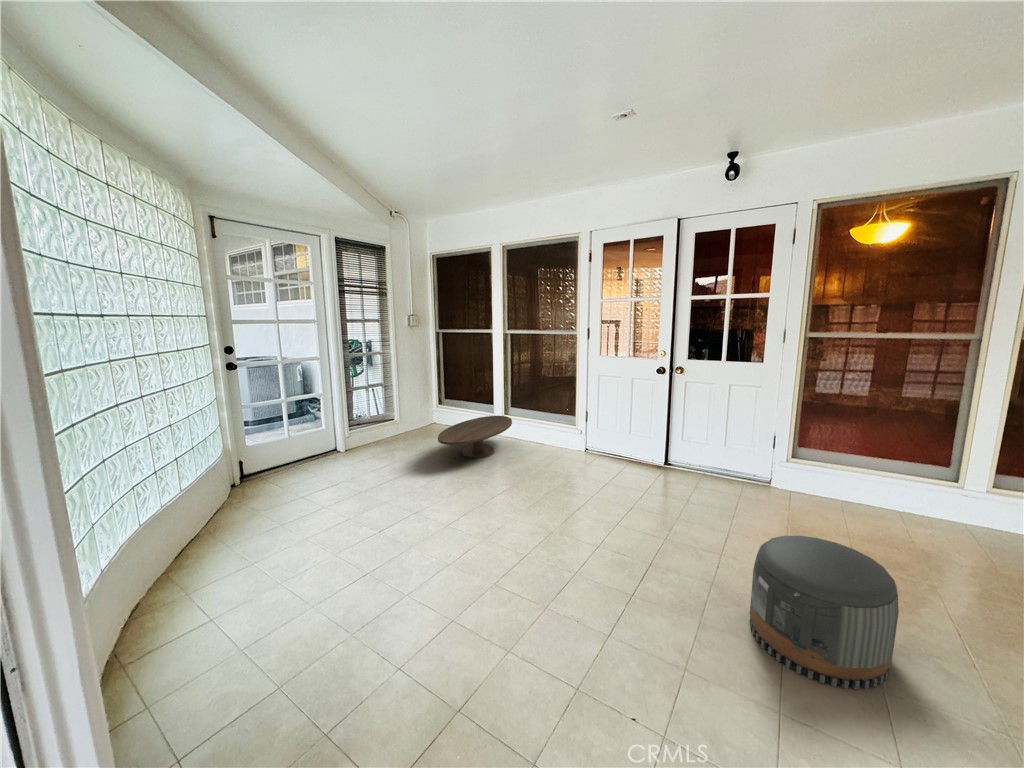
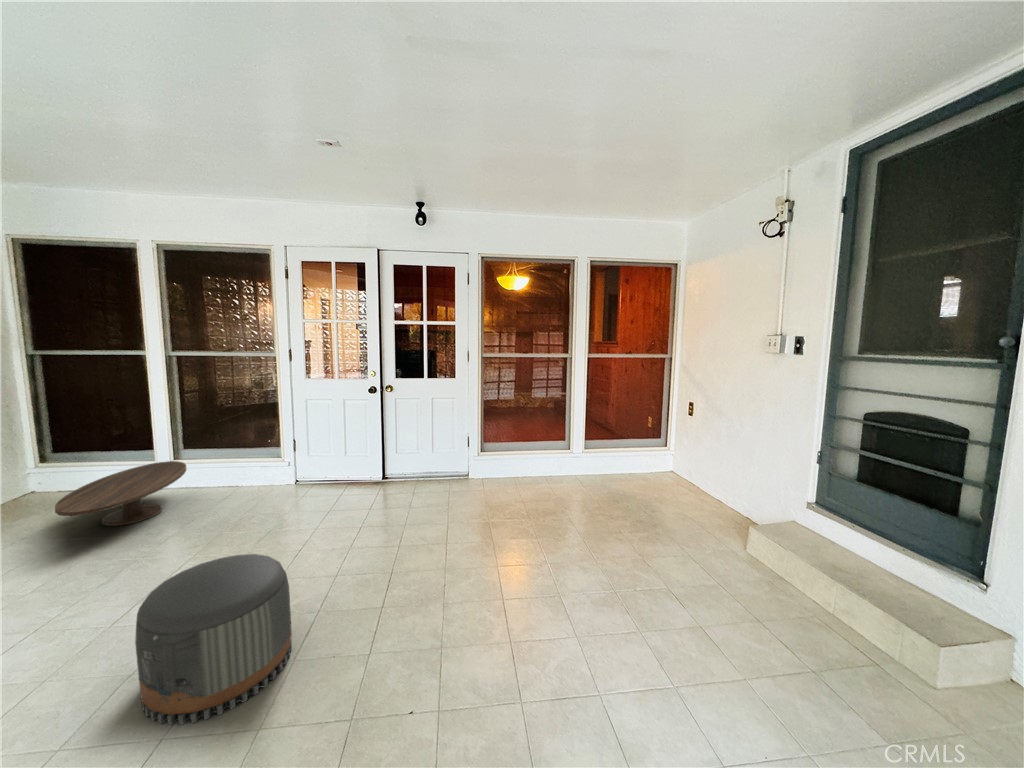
pouf: present [750,536,899,689] -> present [135,554,292,725]

